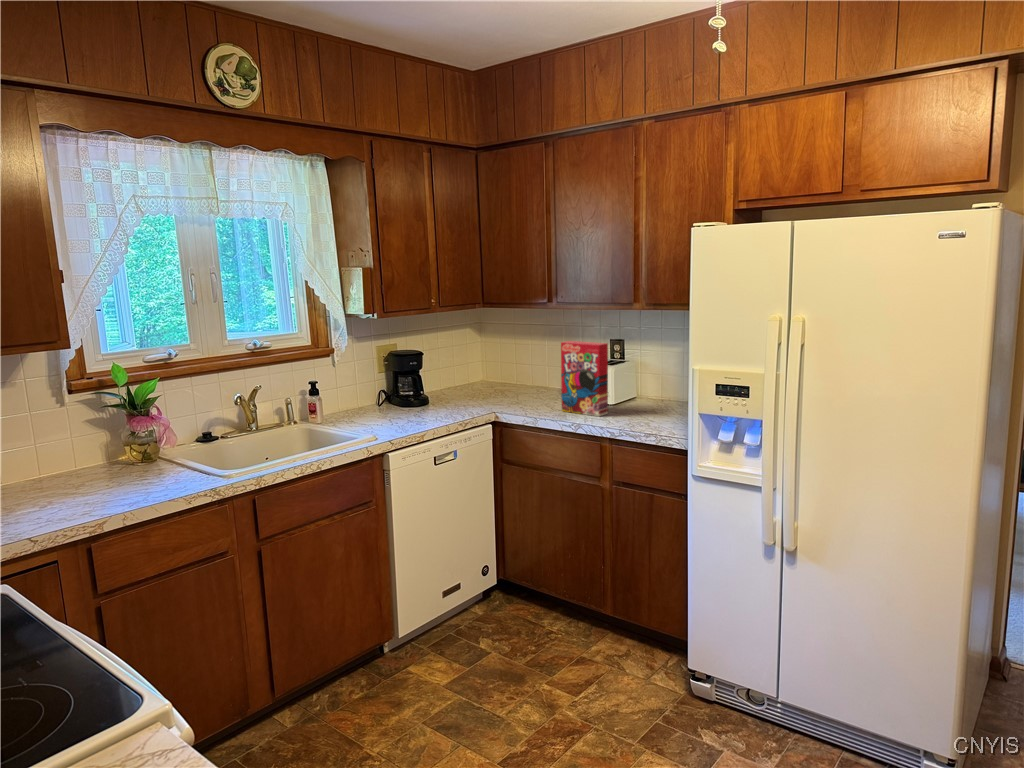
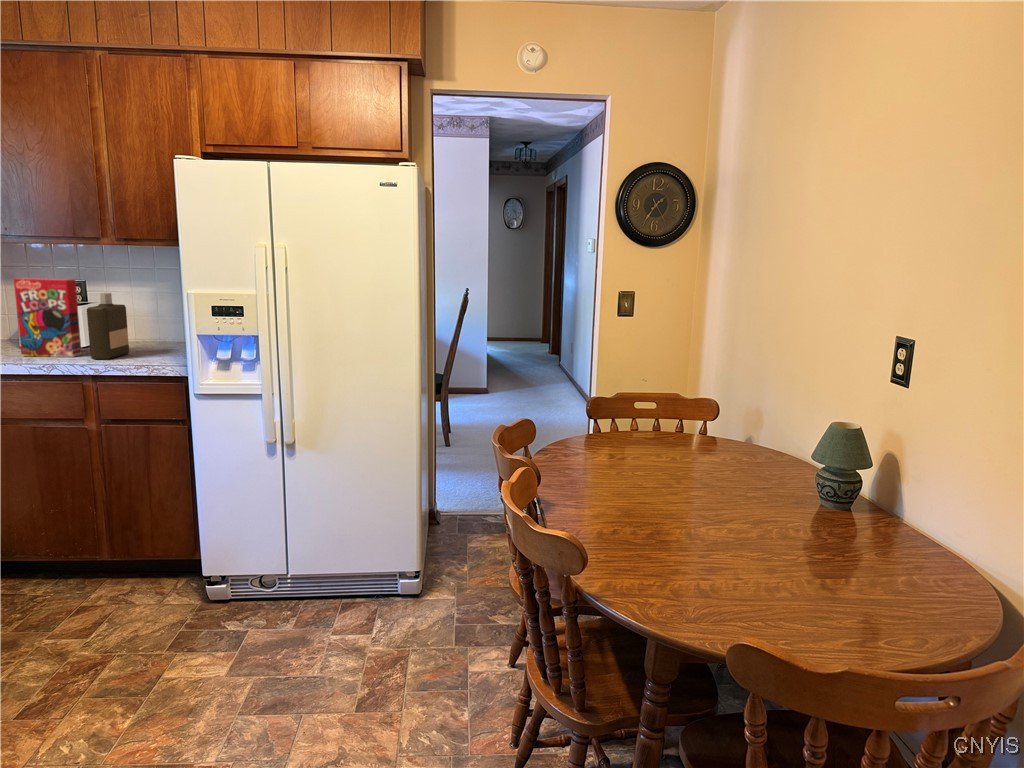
bottle: none [612,358,647,423] -> present [87,293,129,359]

